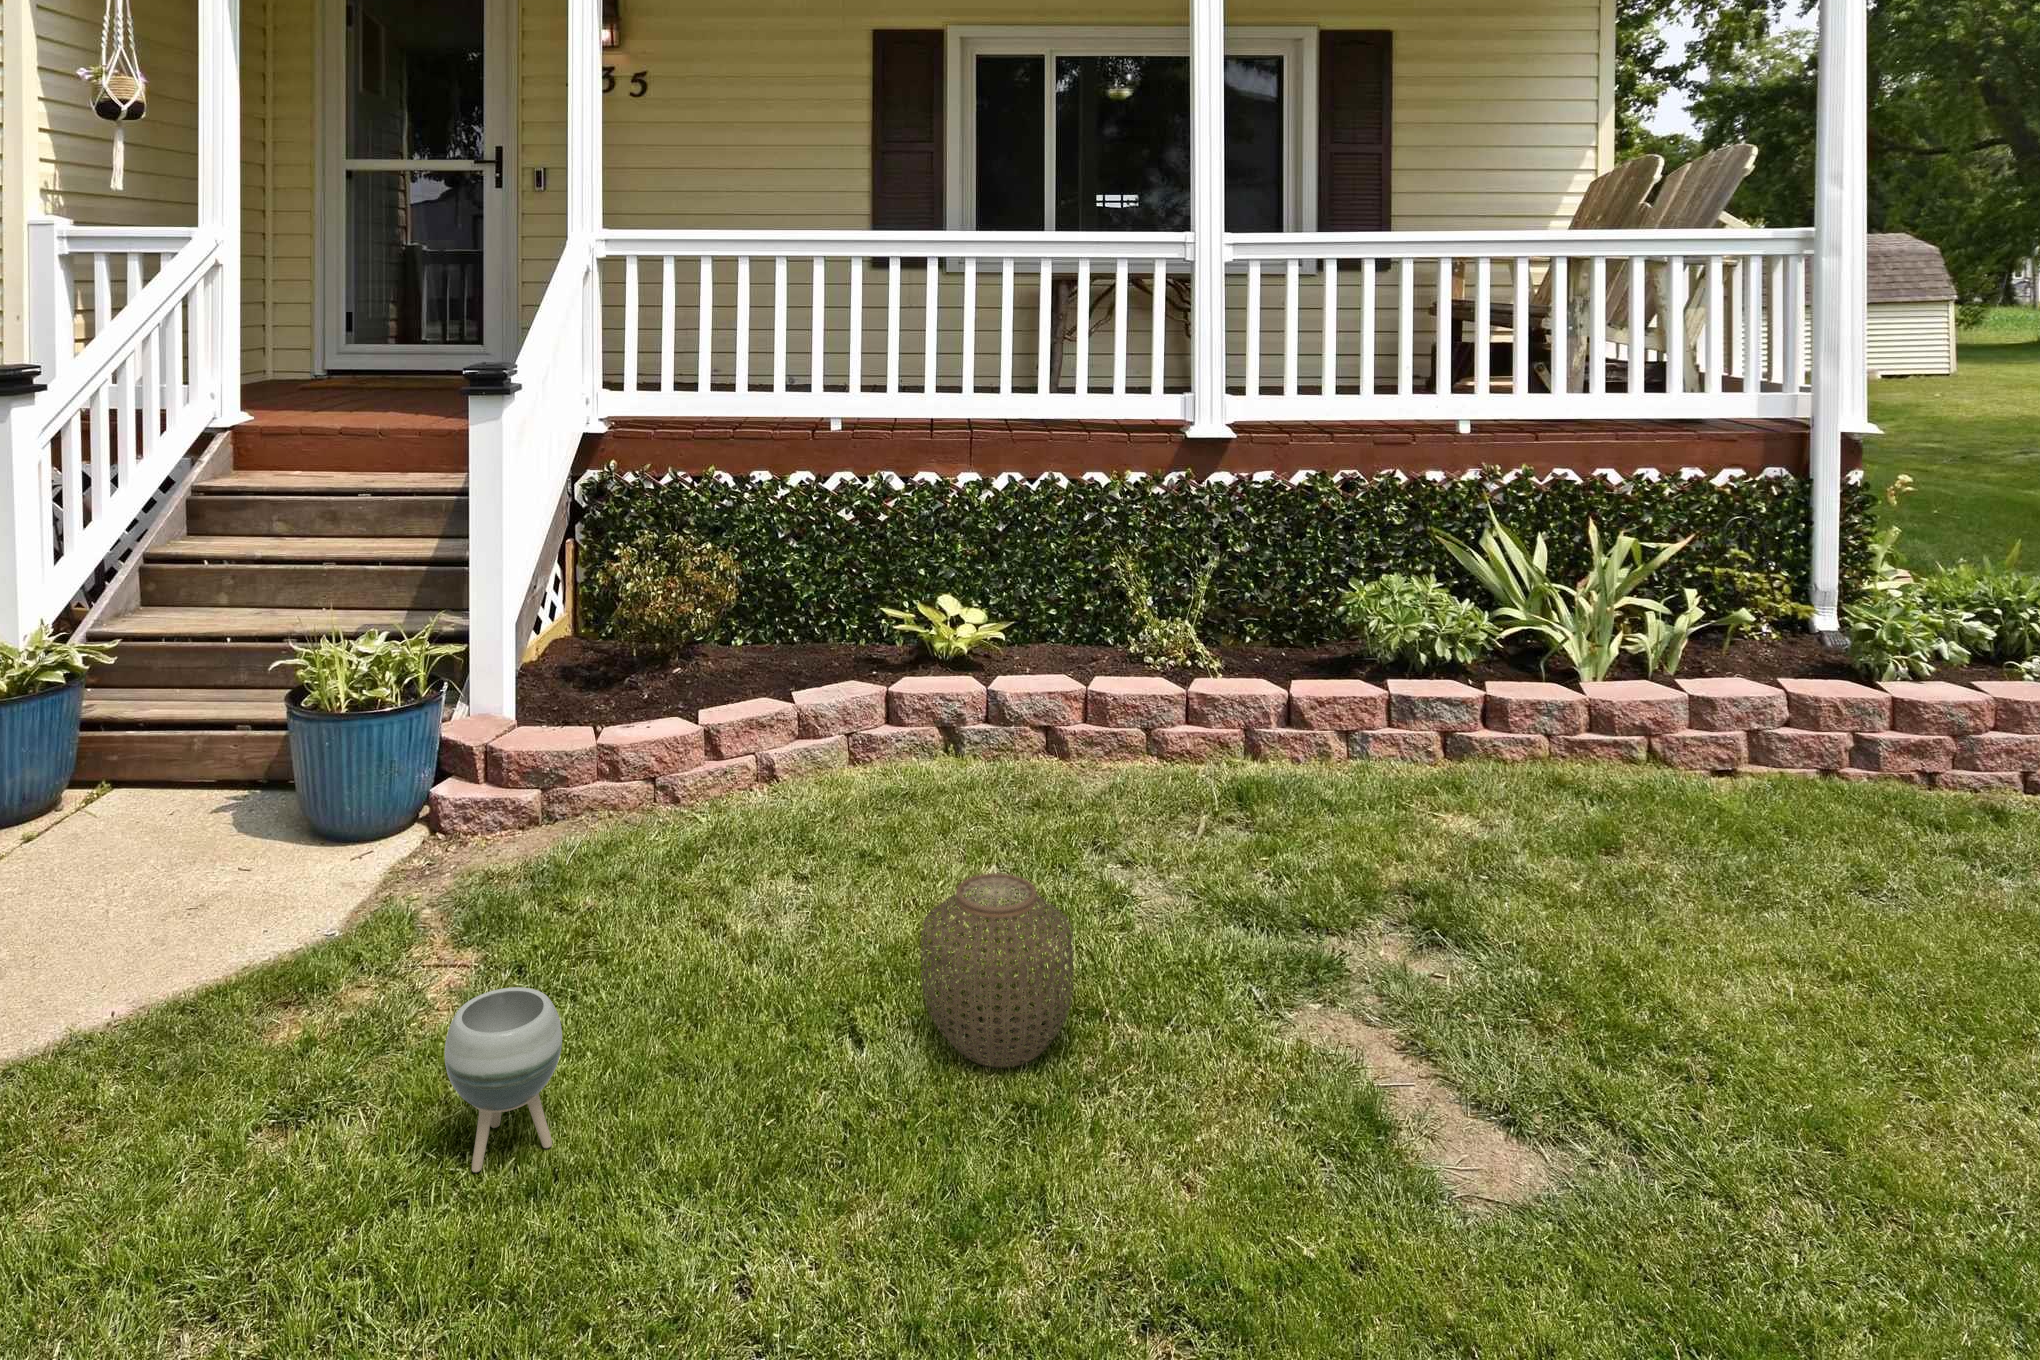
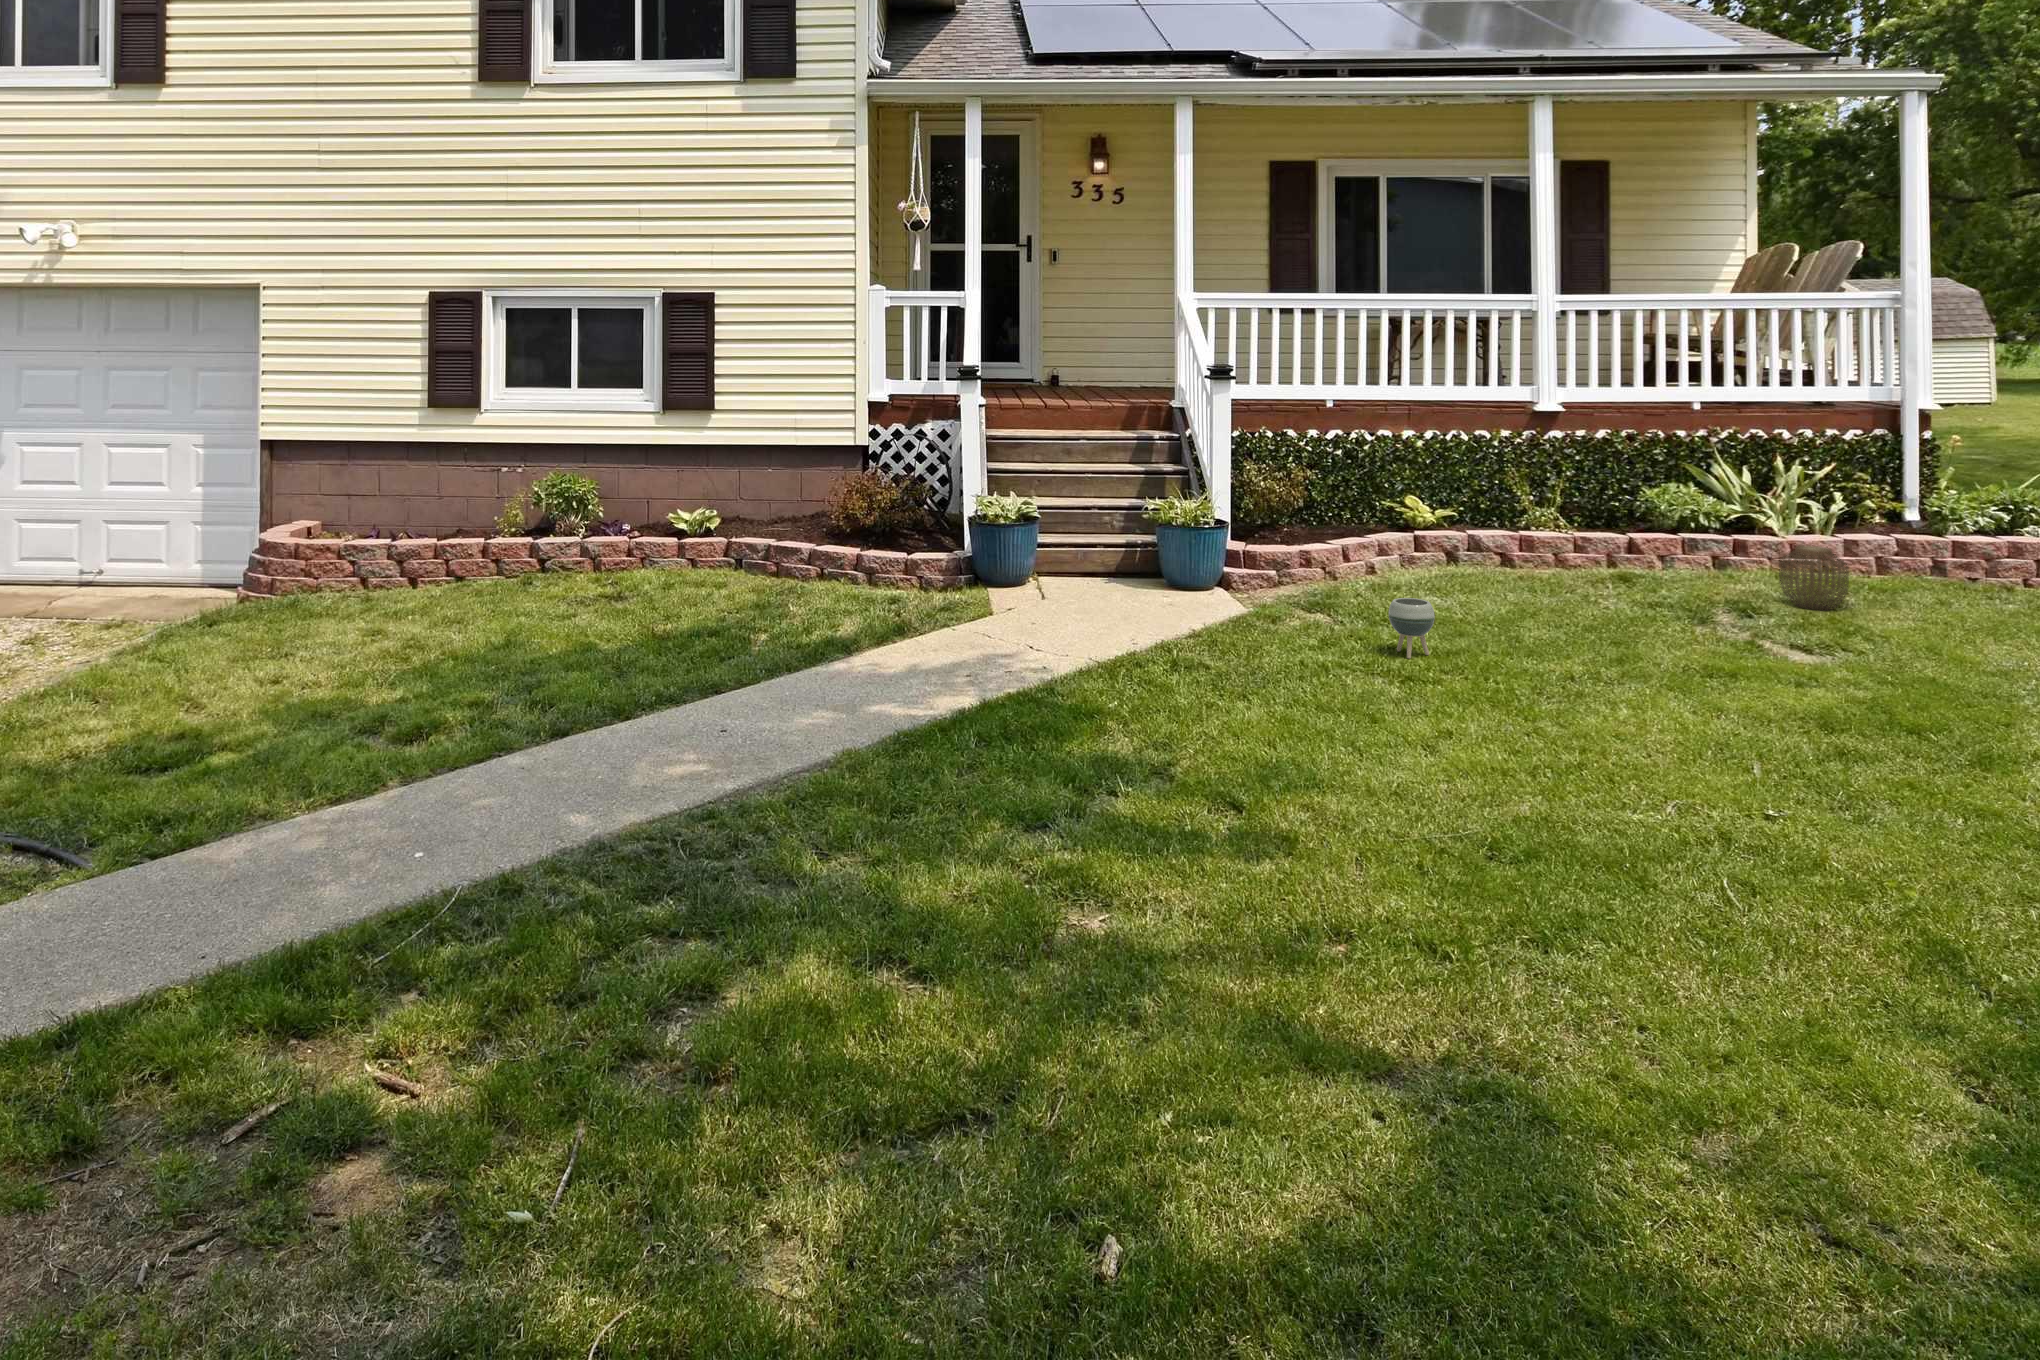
woven basket: present [921,873,1073,1067] -> present [1779,545,1849,610]

